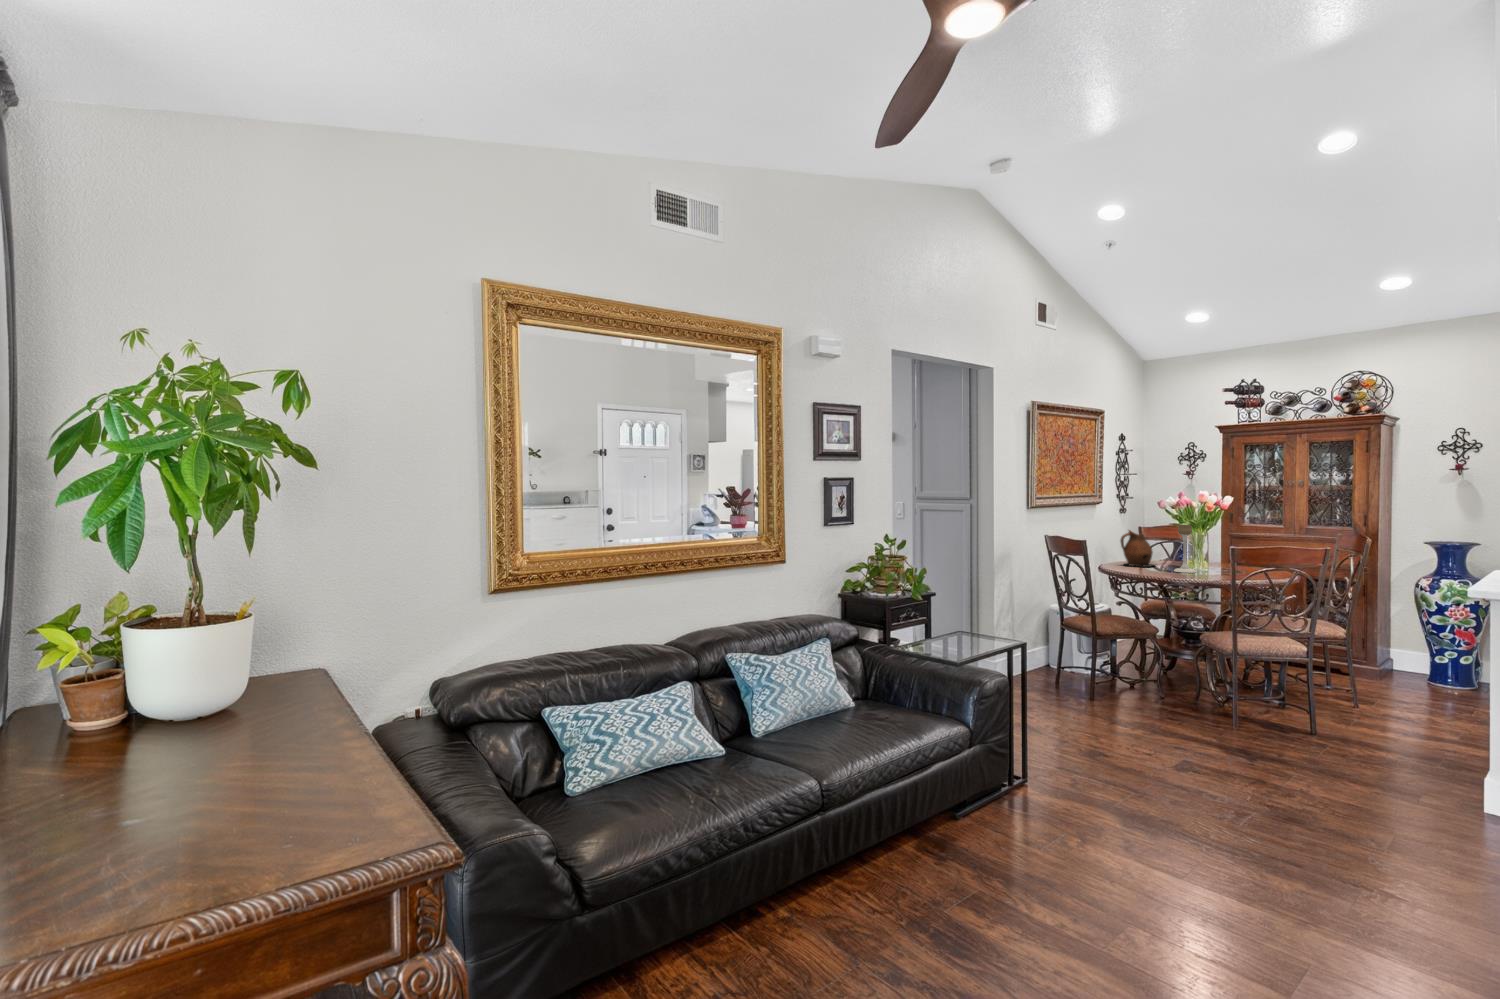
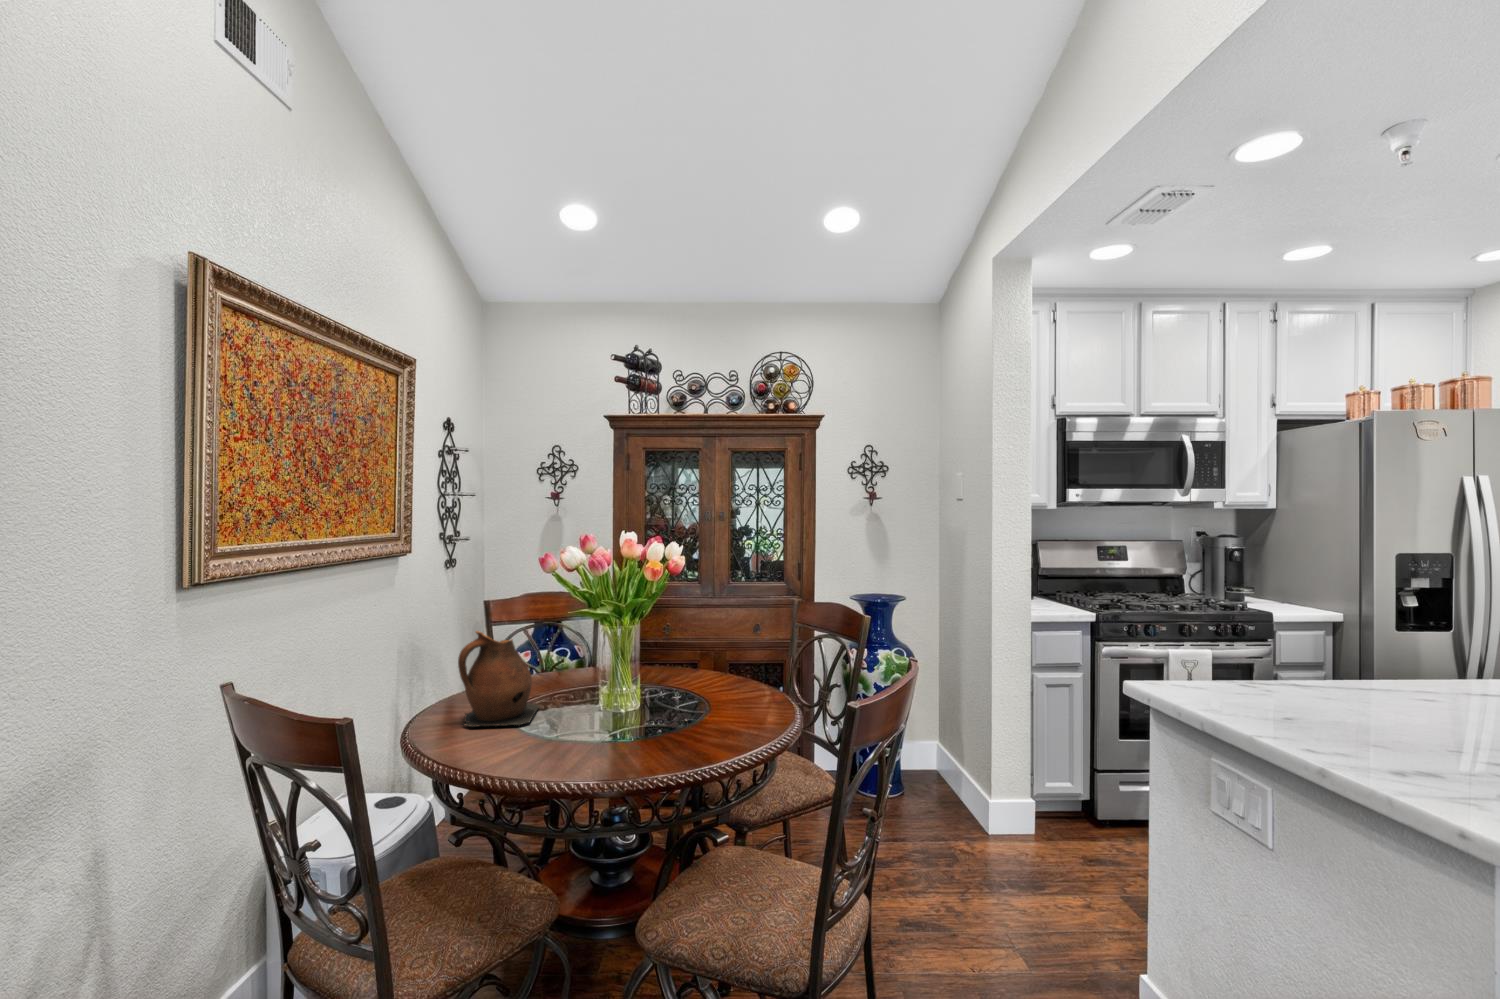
candle holder: present [1174,525,1196,573] -> none [590,618,638,743]

